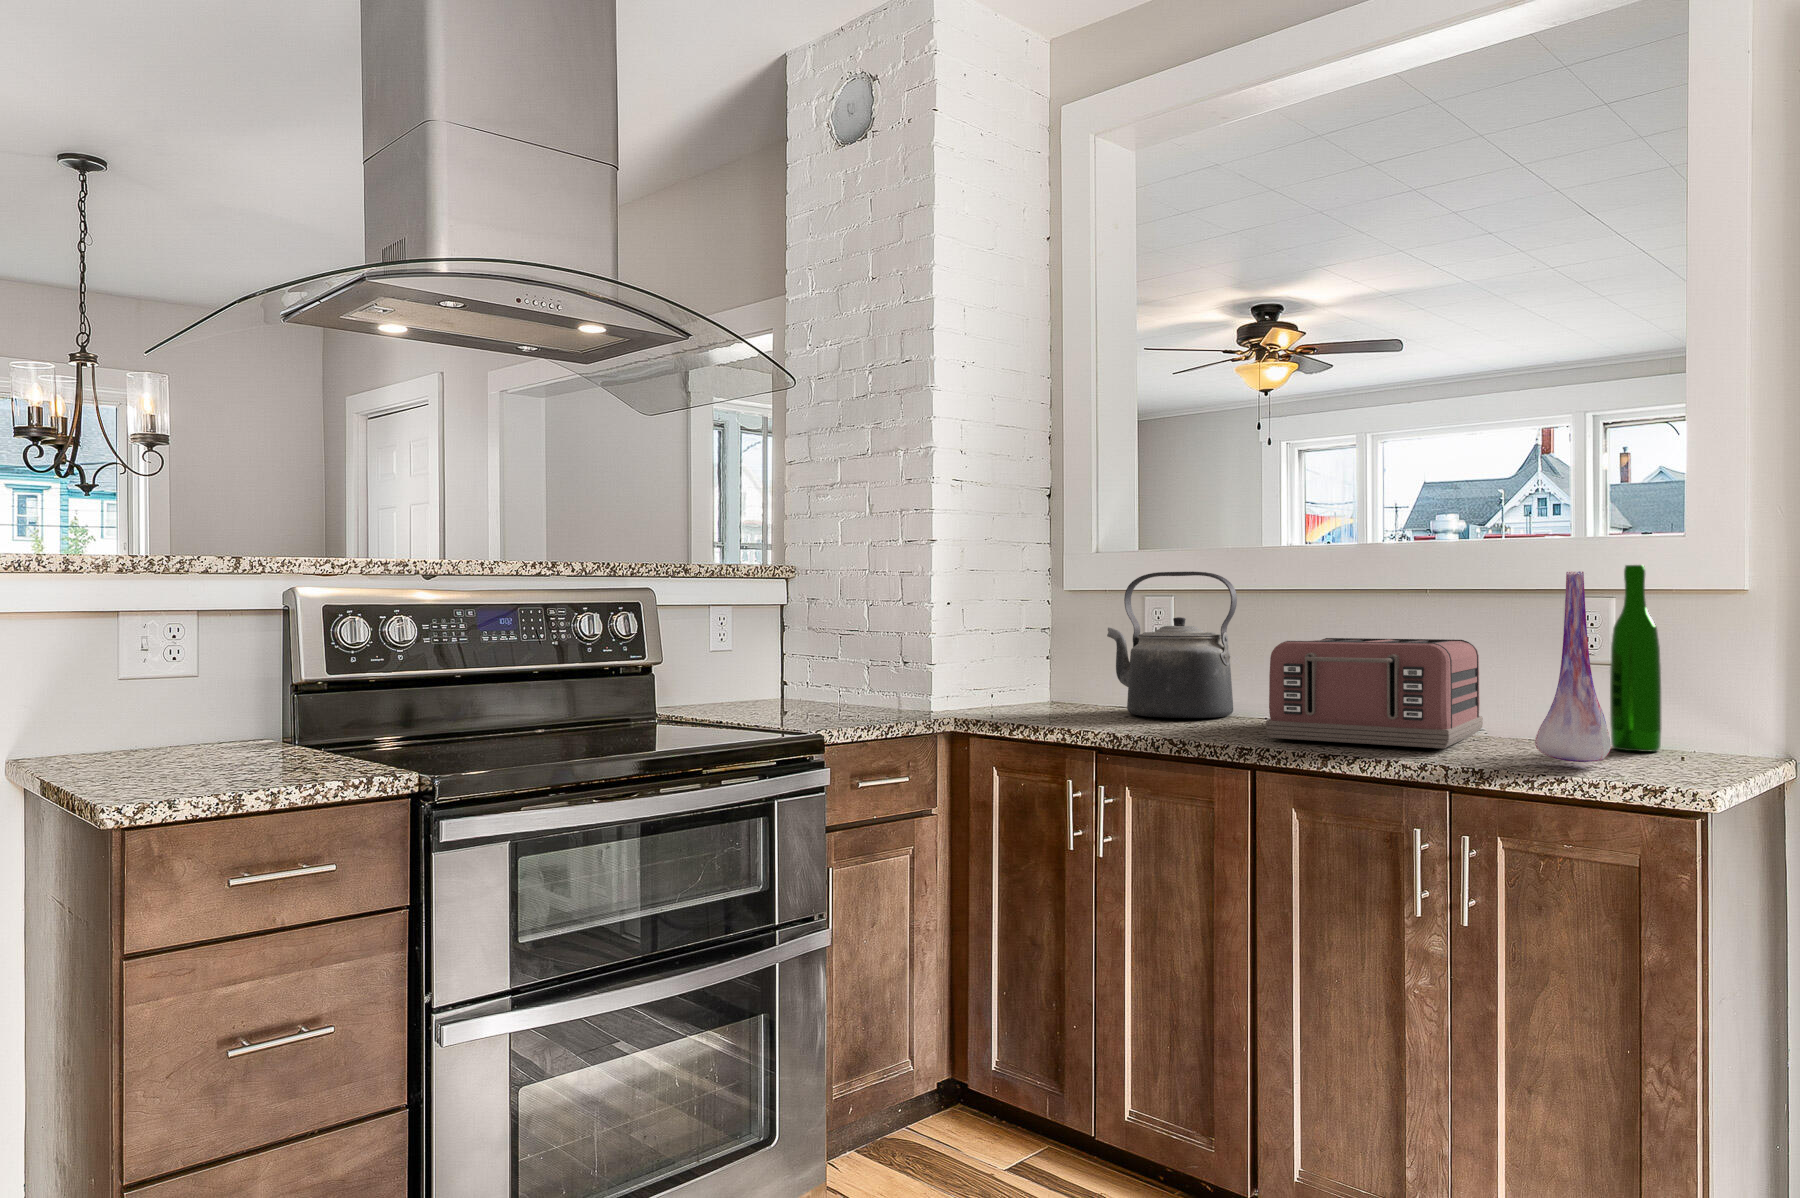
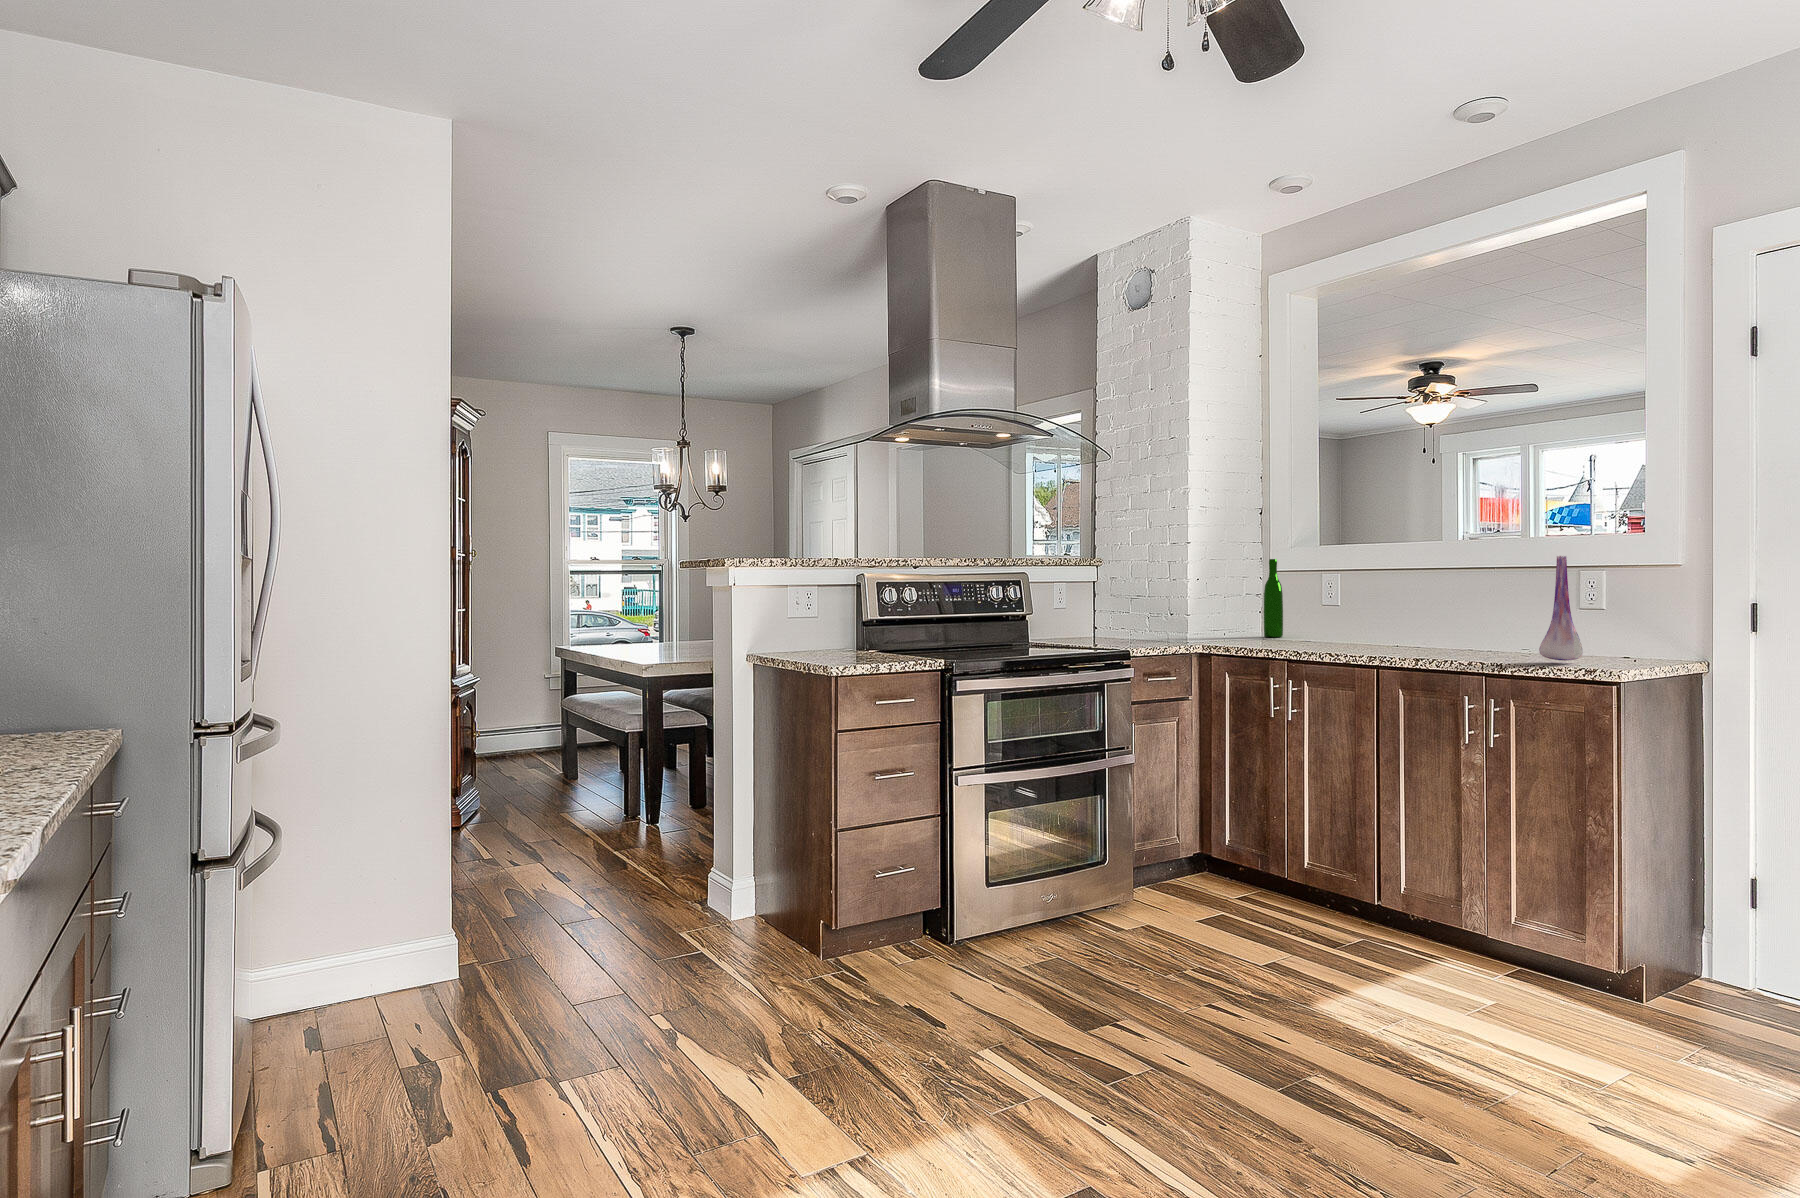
wine bottle: present [1610,565,1662,752] -> present [1263,559,1283,637]
kettle: present [1107,572,1237,718] -> none [1298,558,1379,645]
toaster: present [1266,638,1483,748] -> none [1388,596,1530,656]

